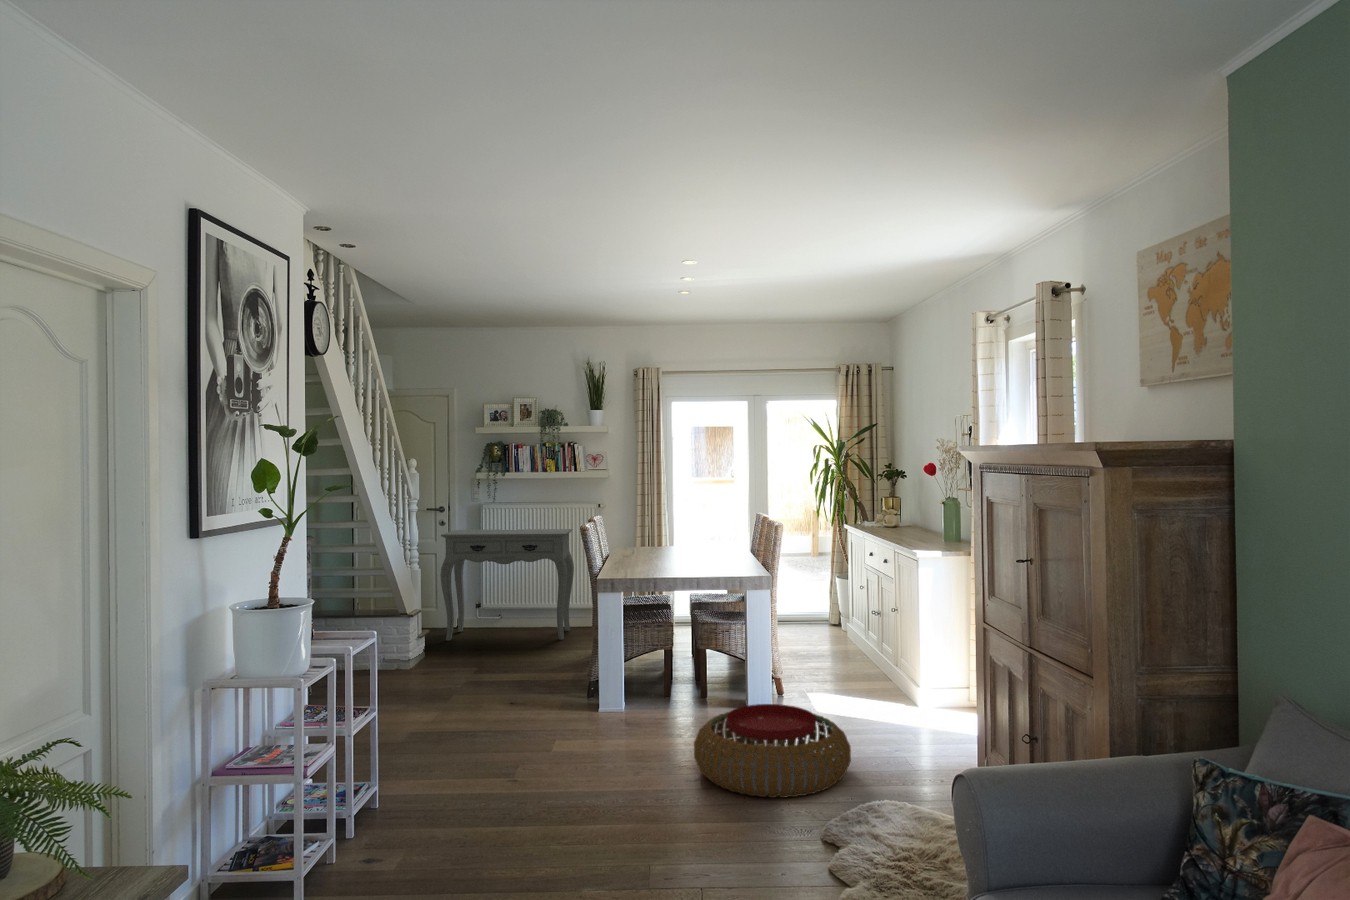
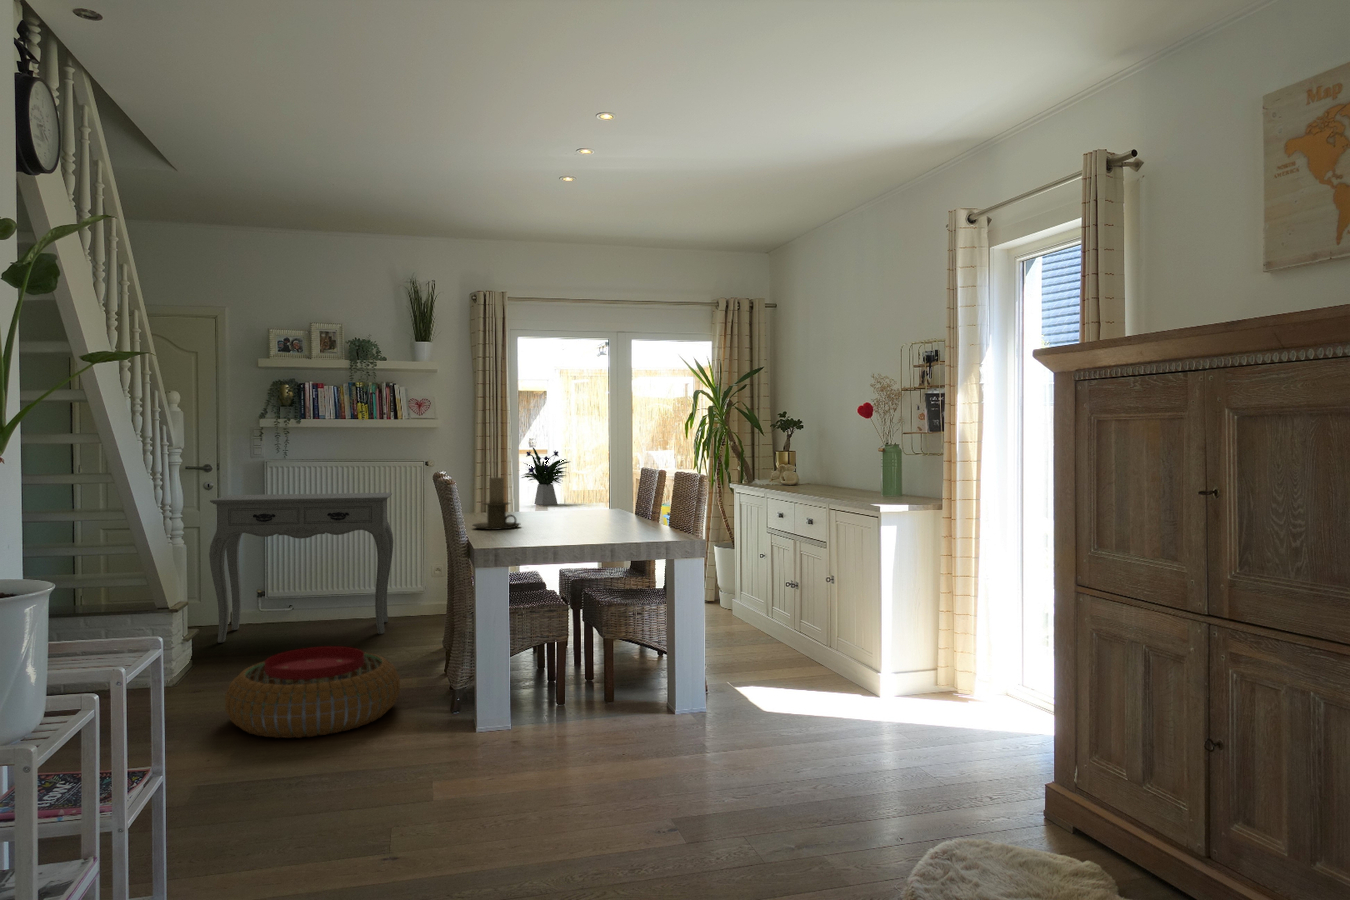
flower arrangement: none [671,492,715,540] -> present [522,448,569,505]
candle holder: none [611,523,648,563] -> present [473,477,520,530]
pouf: present [694,704,851,798] -> present [225,646,400,738]

